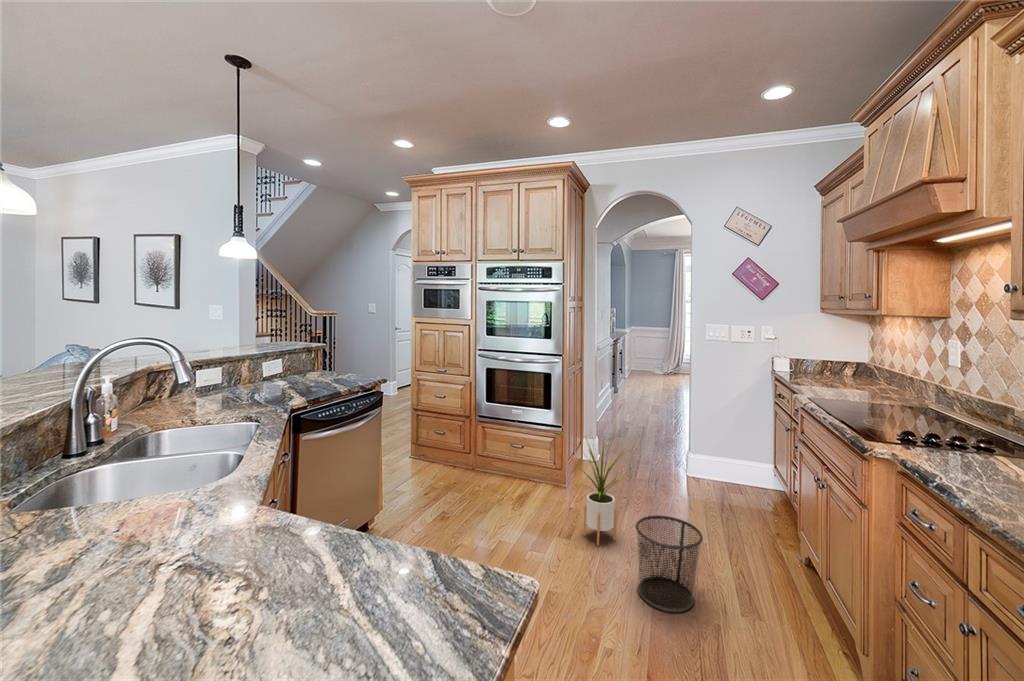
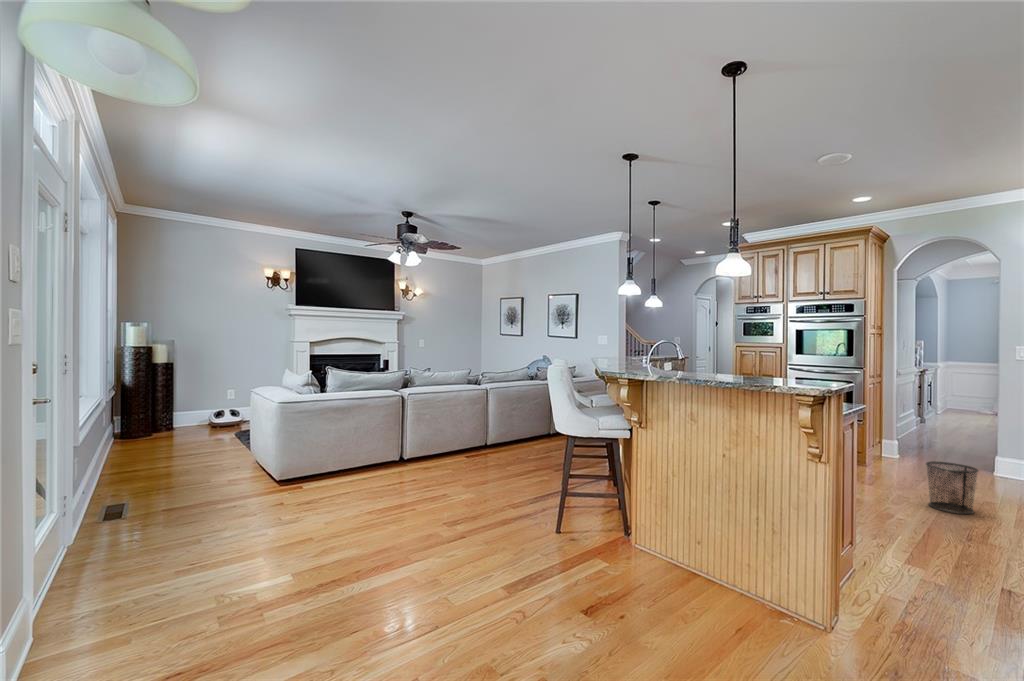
house plant: present [576,435,631,546] -> none [876,412,926,490]

